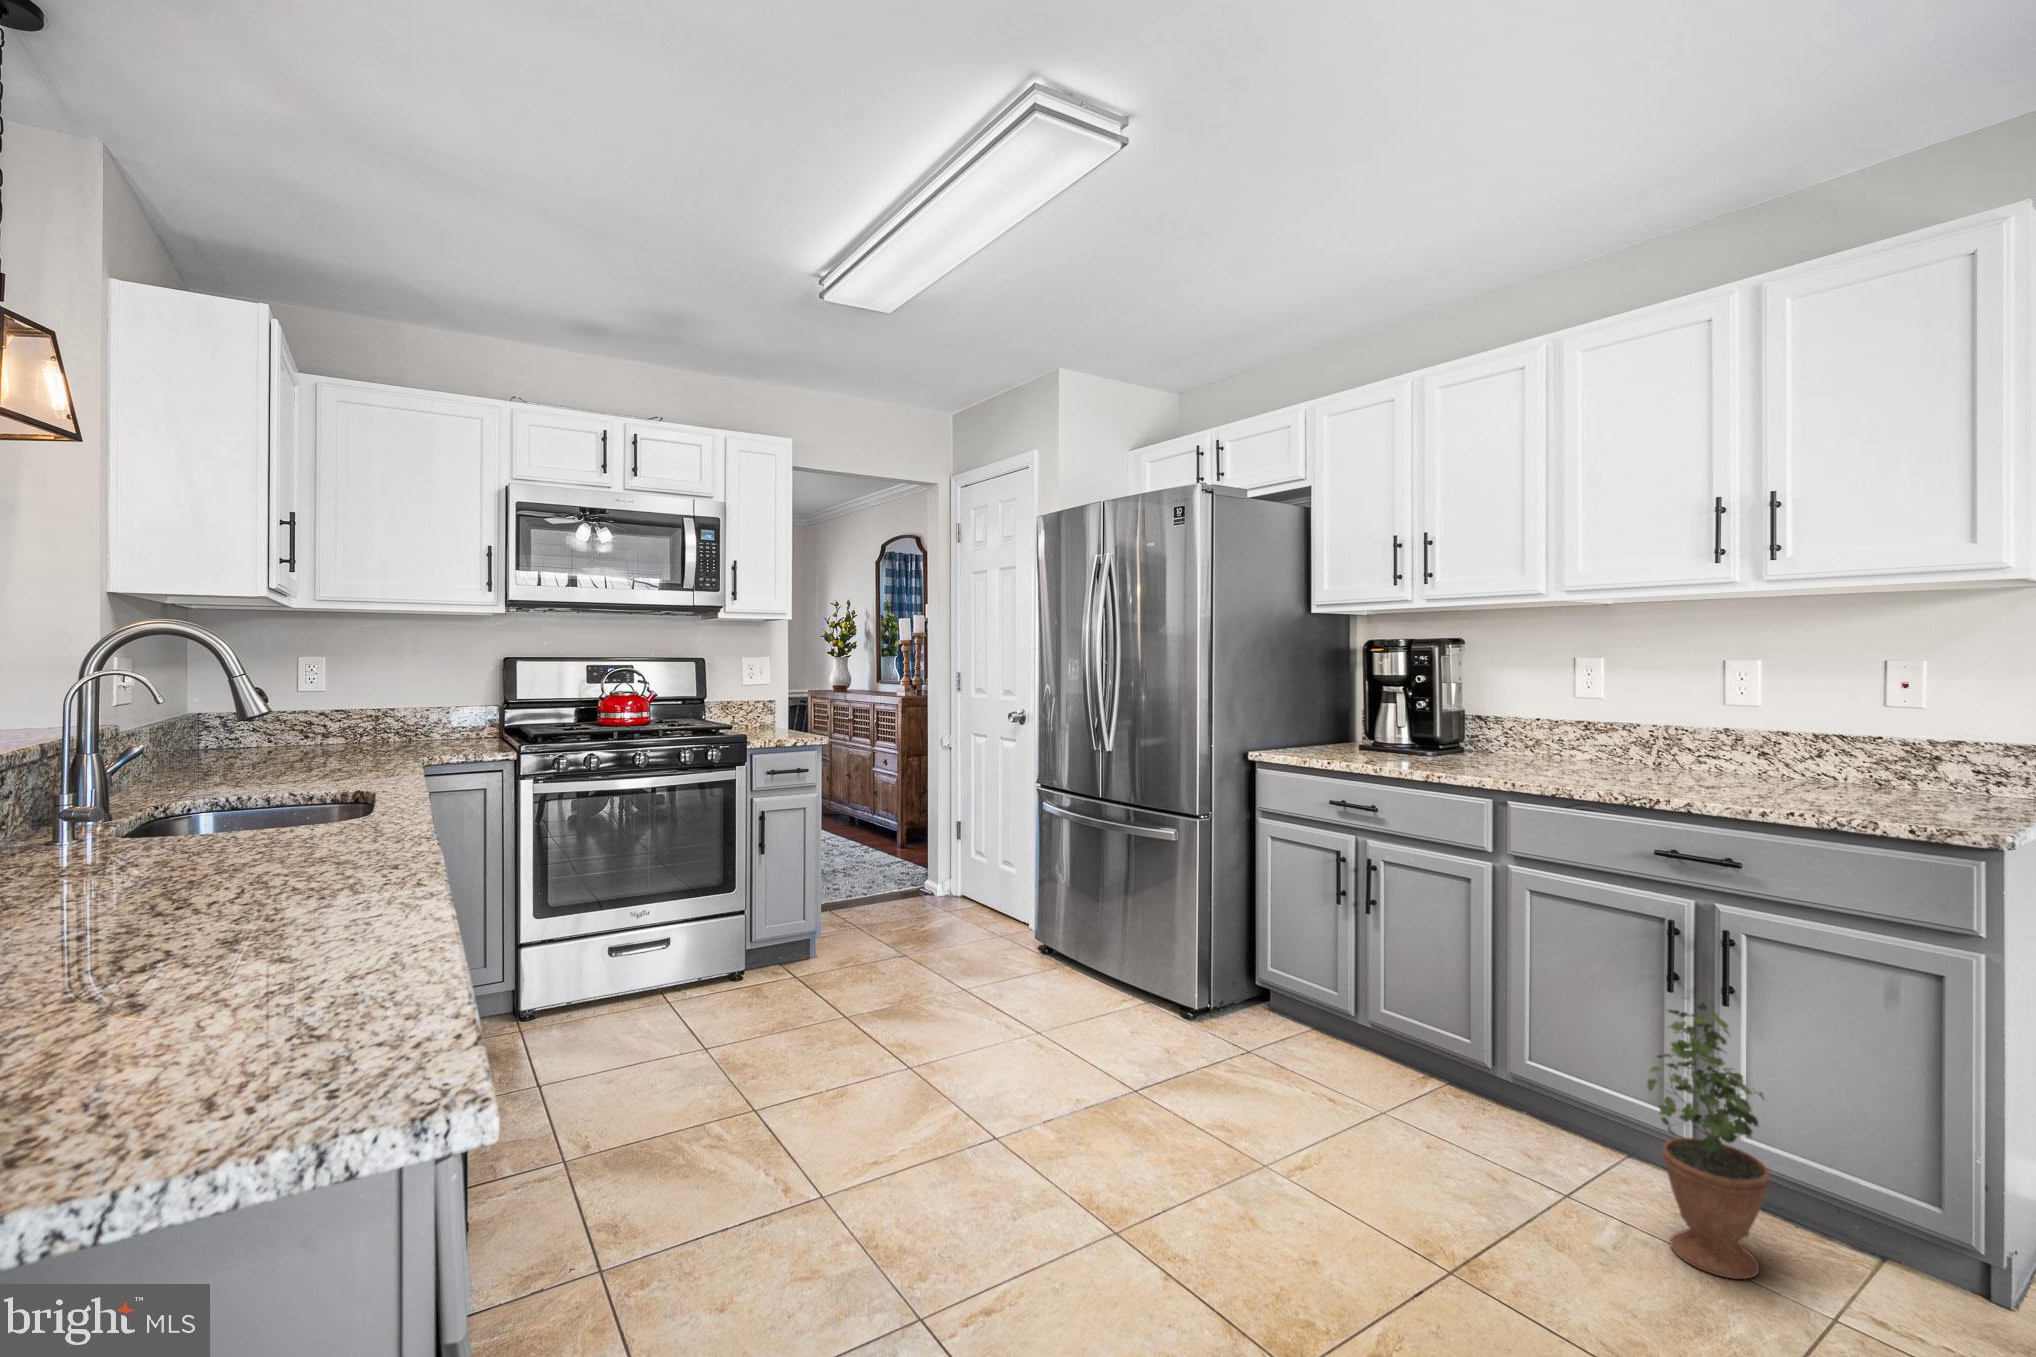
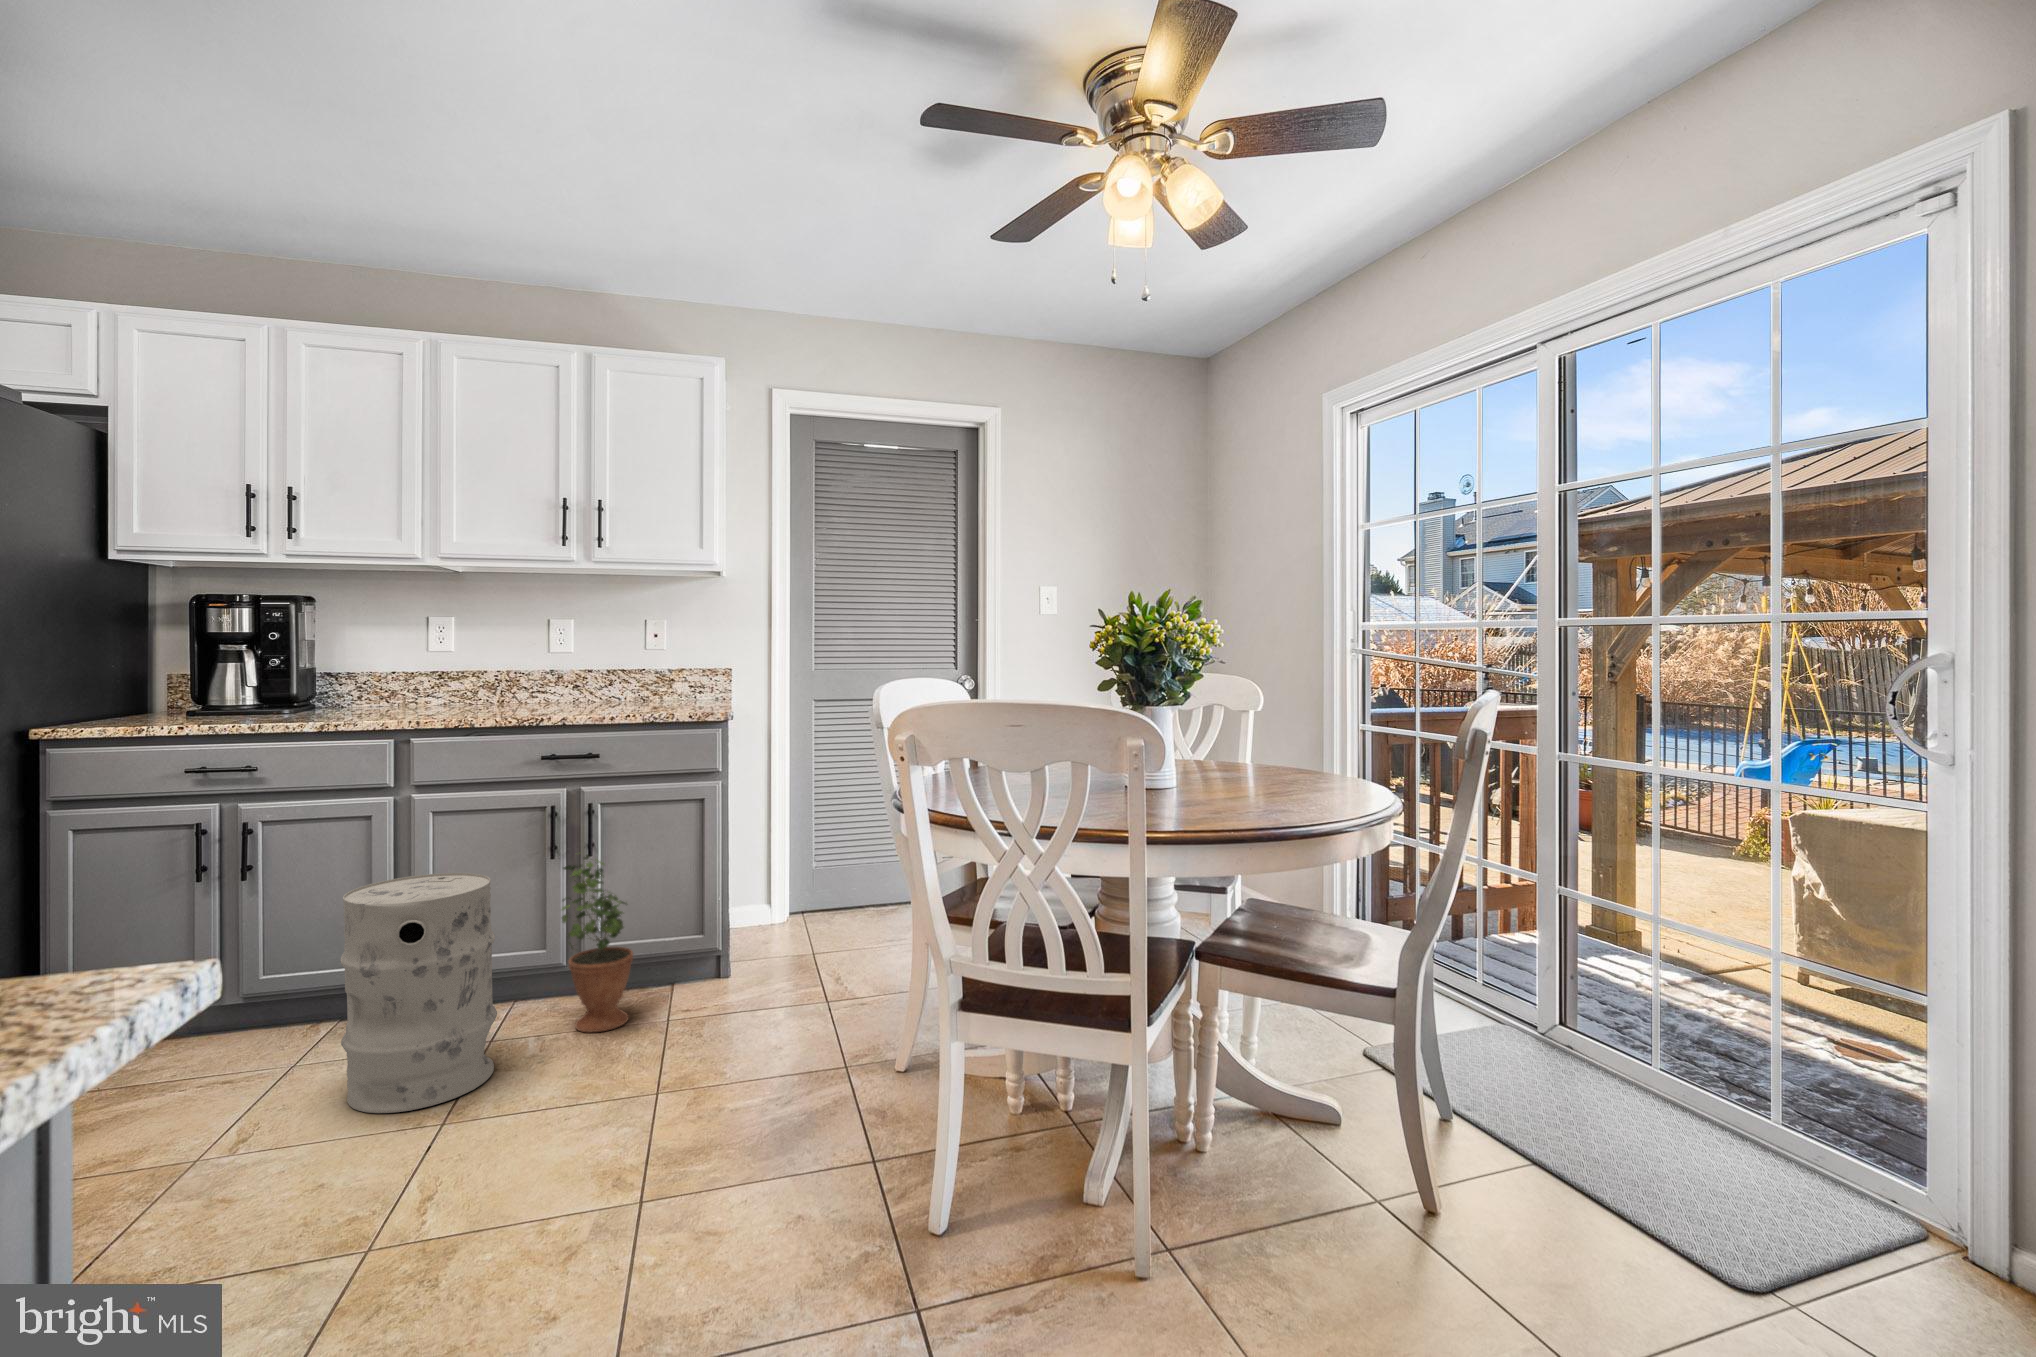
trash can: none [1377,962,1544,1256] -> present [340,873,497,1113]

